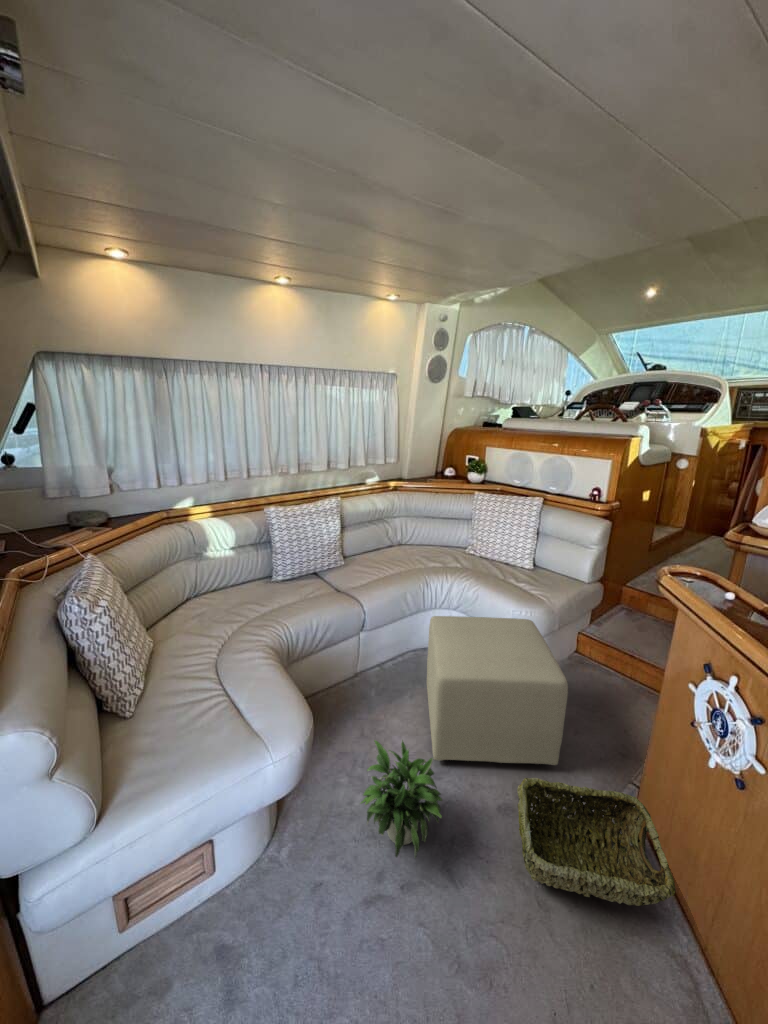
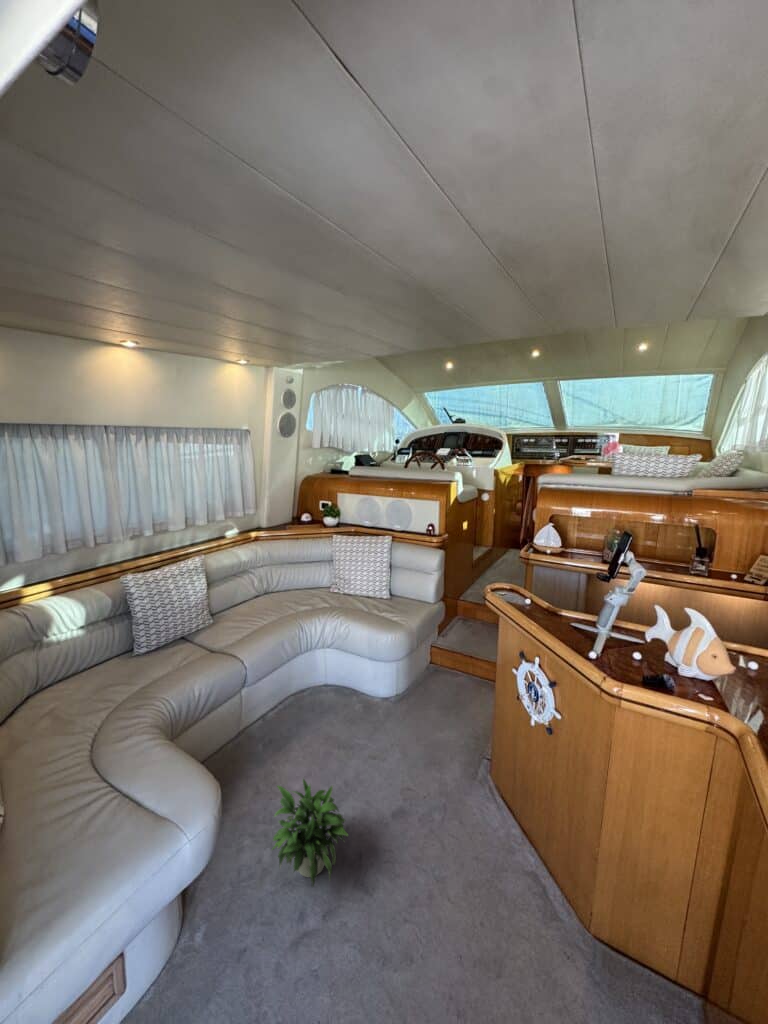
ottoman: present [427,616,568,765] -> none [310,643,432,789]
woven basket: present [517,778,676,906] -> none [405,767,524,862]

